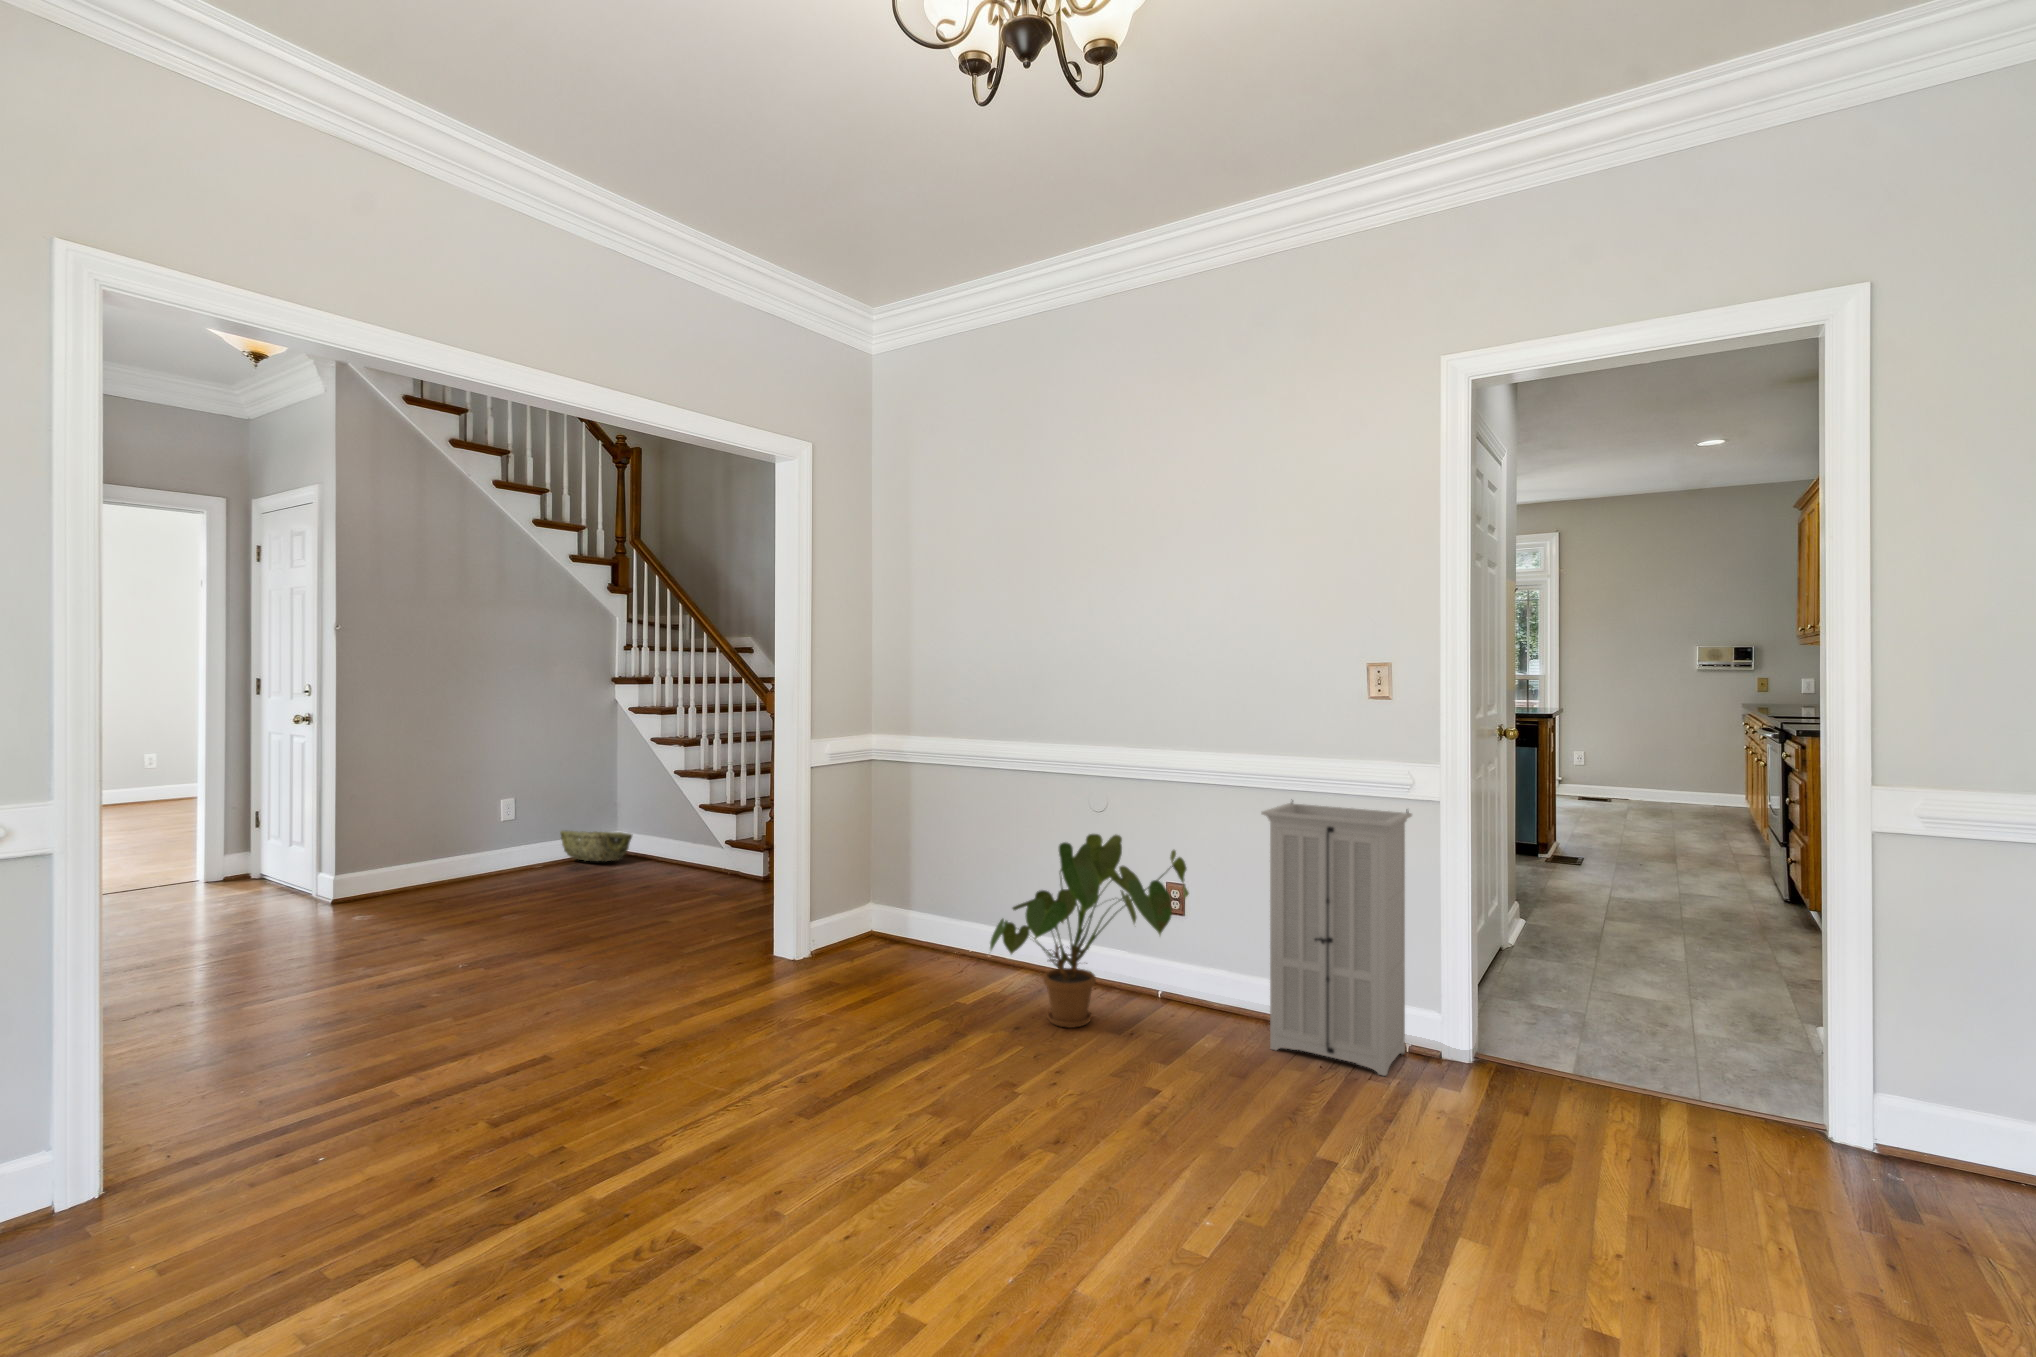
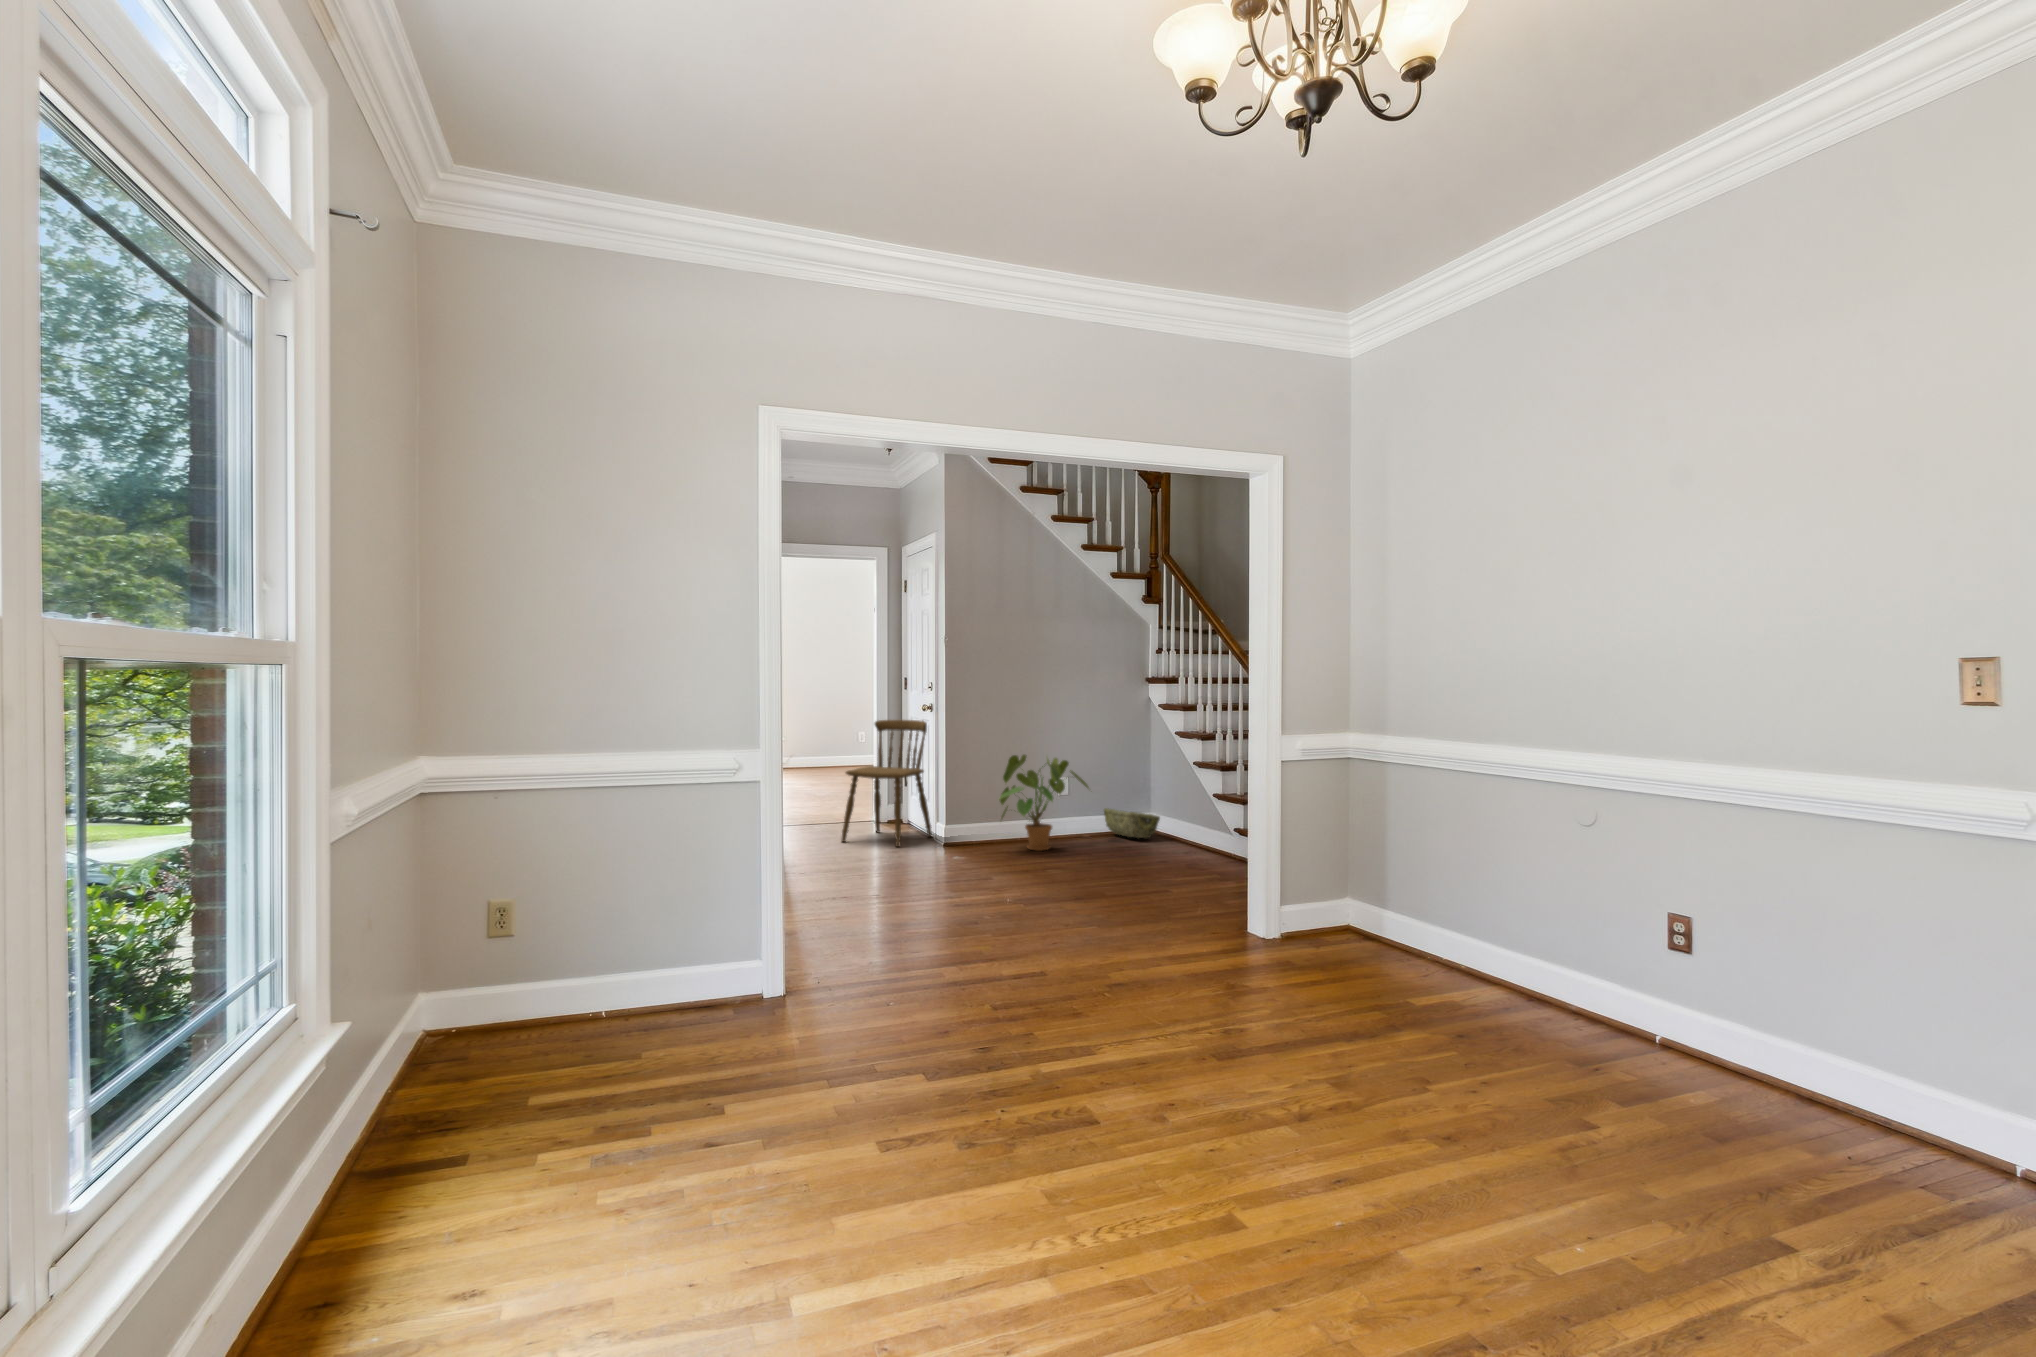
dining chair: none [155,738,313,917] -> present [842,720,932,847]
storage cabinet: present [1261,801,1412,1076] -> none [1773,826,2024,1190]
house plant: present [990,834,1189,1028] -> present [999,755,1089,851]

